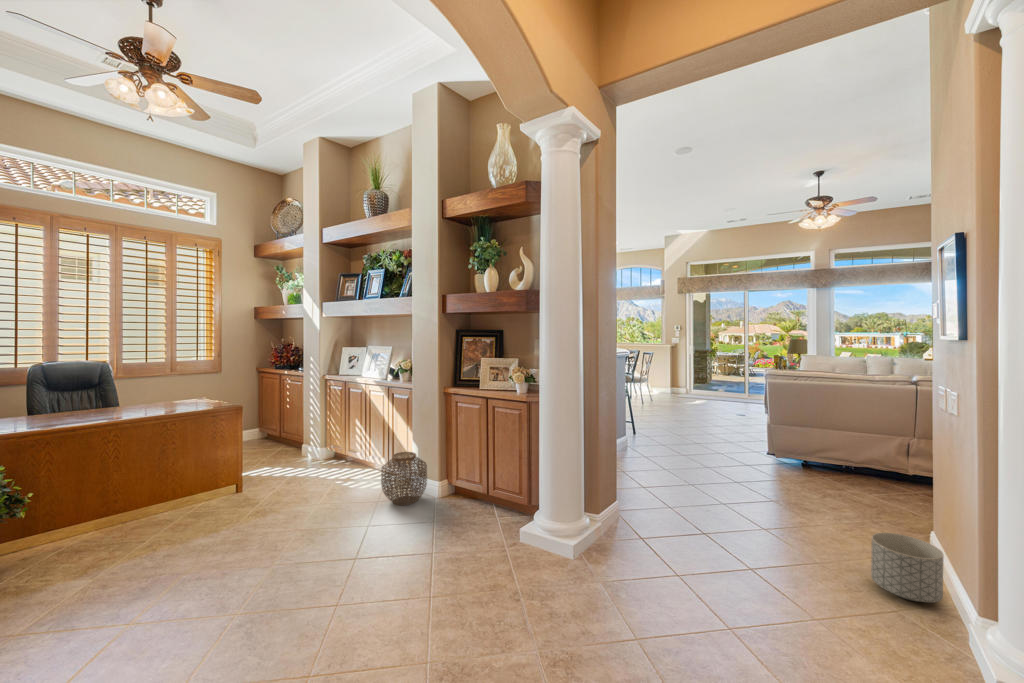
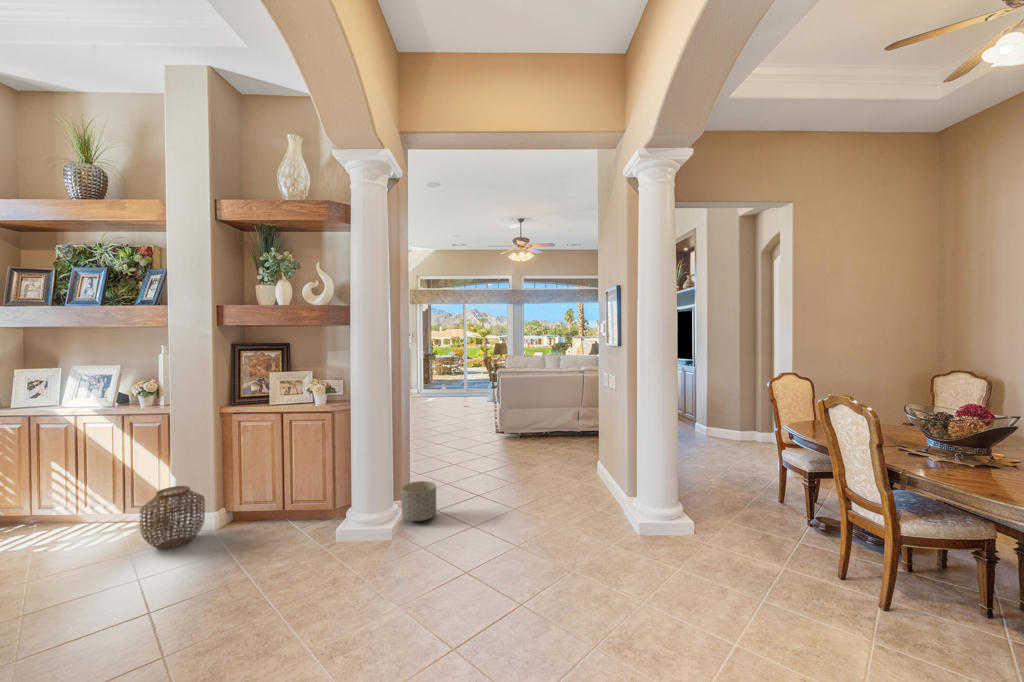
planter: present [871,533,943,603] -> present [401,481,436,522]

